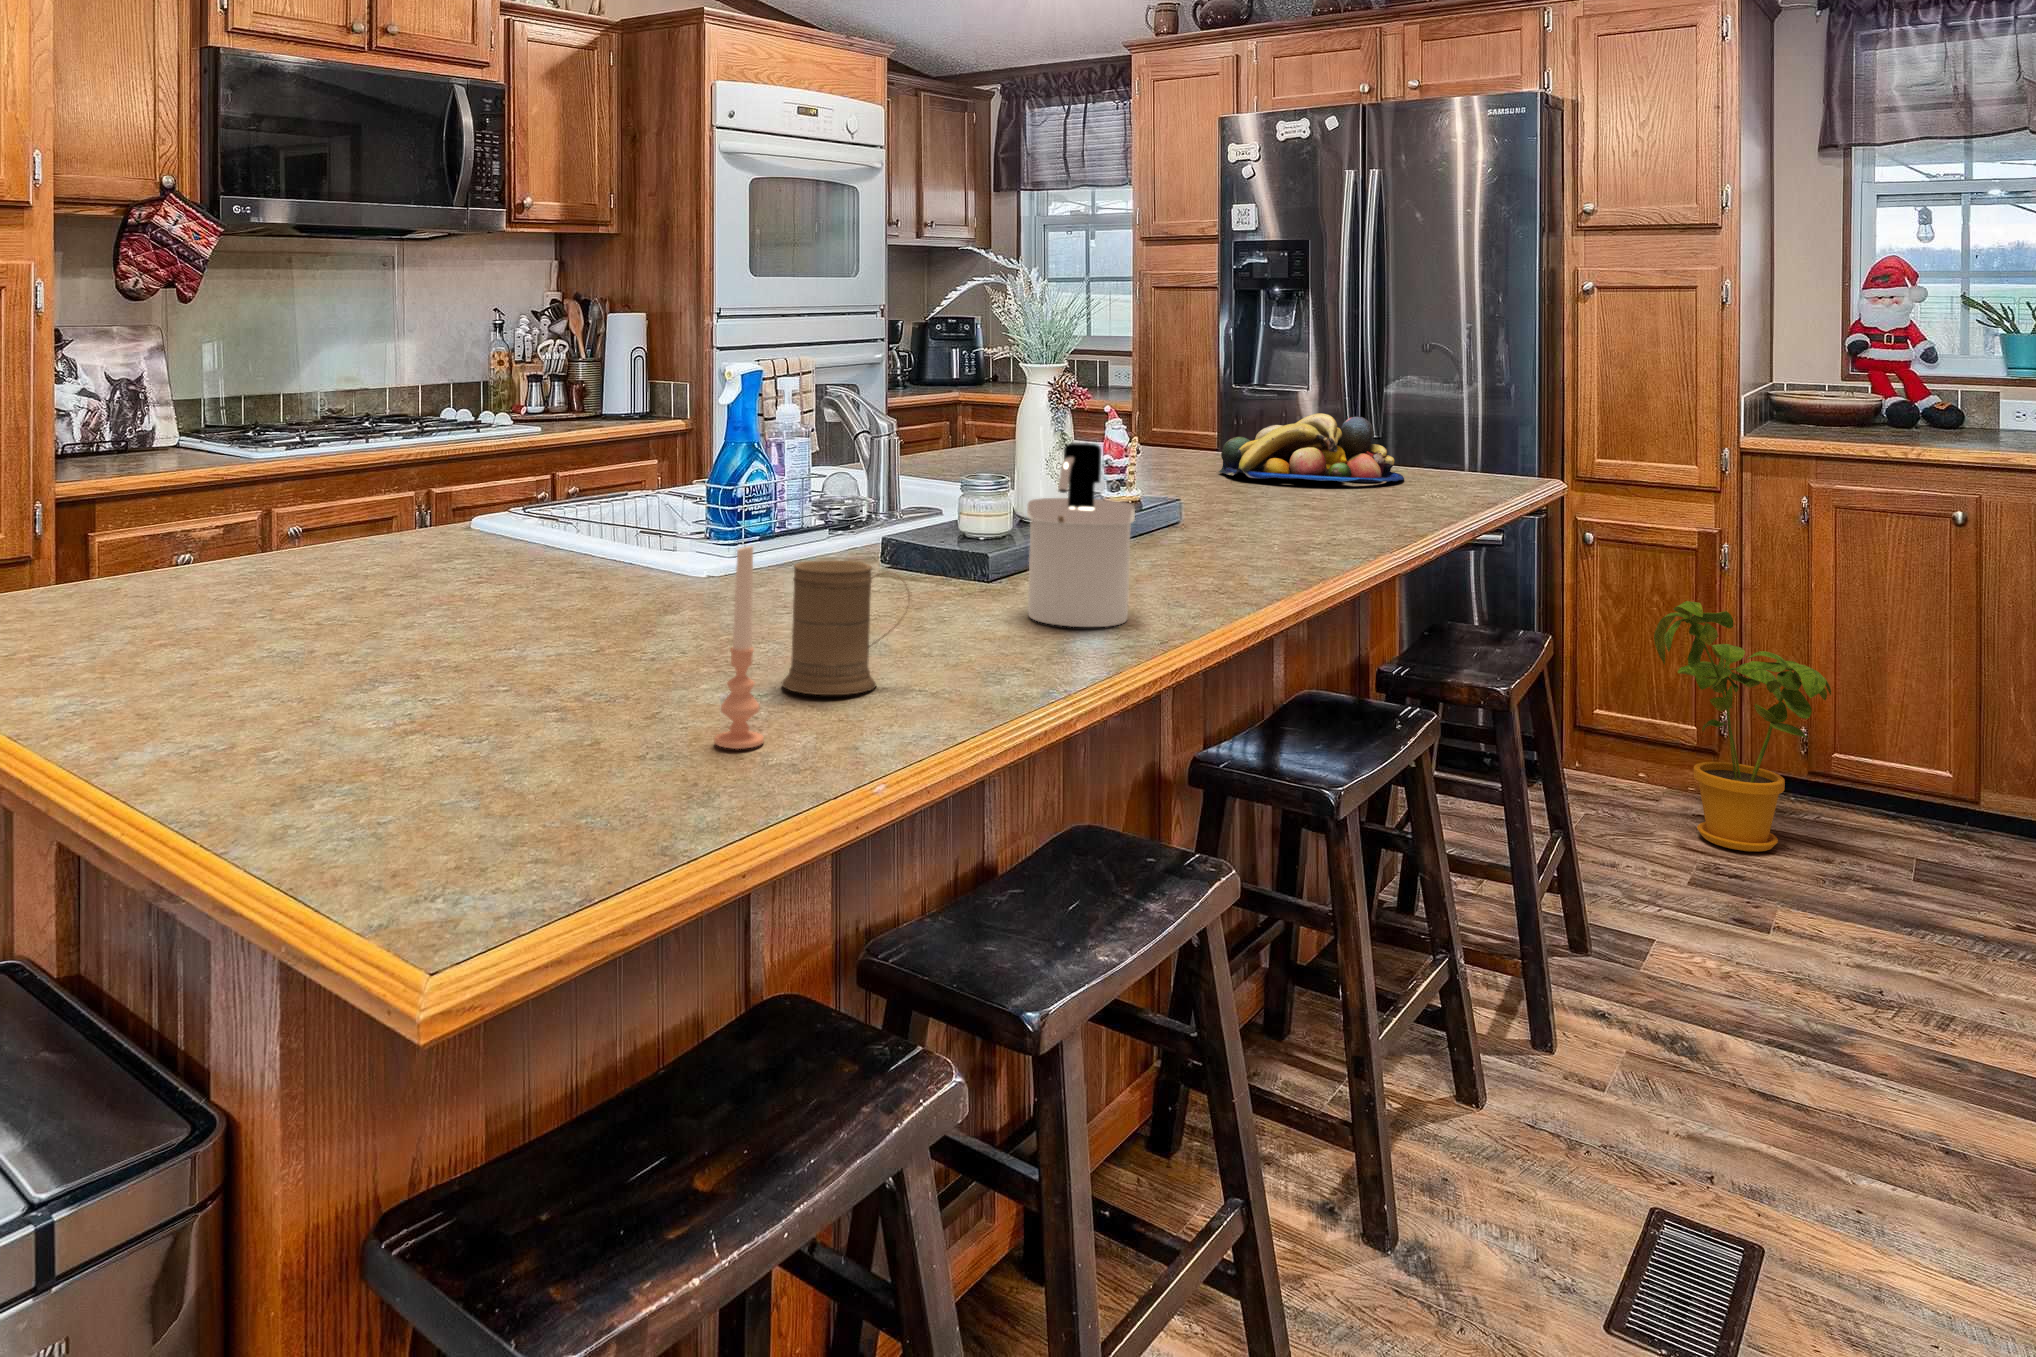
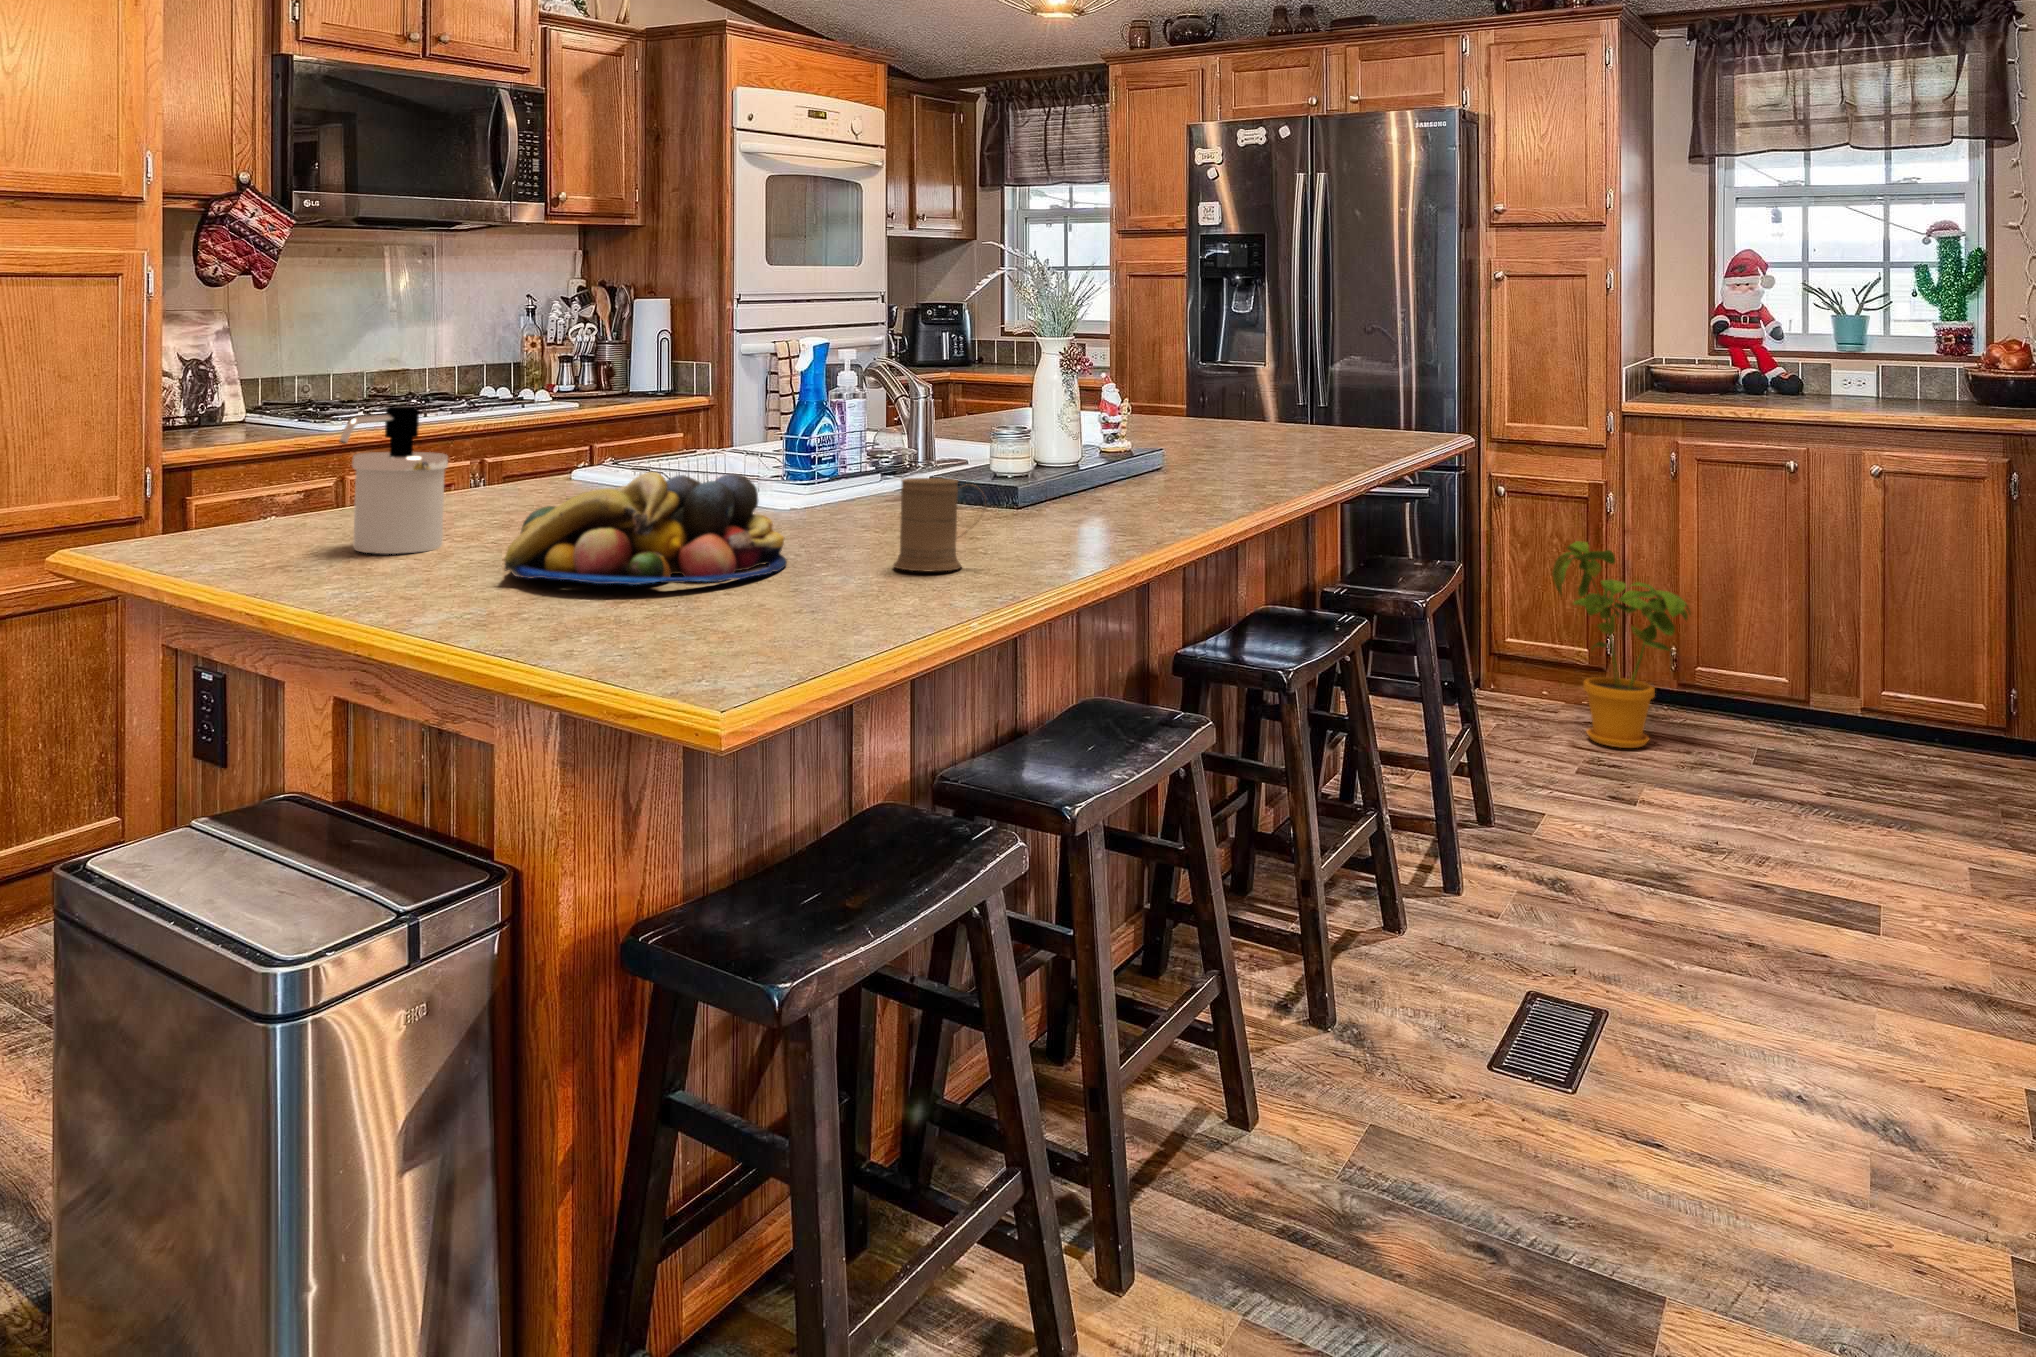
fruit bowl: present [1219,413,1404,482] -> present [504,472,787,585]
soap dispenser: present [1027,443,1135,627] -> present [340,406,448,554]
candle: present [714,546,764,749] -> none [861,458,896,600]

